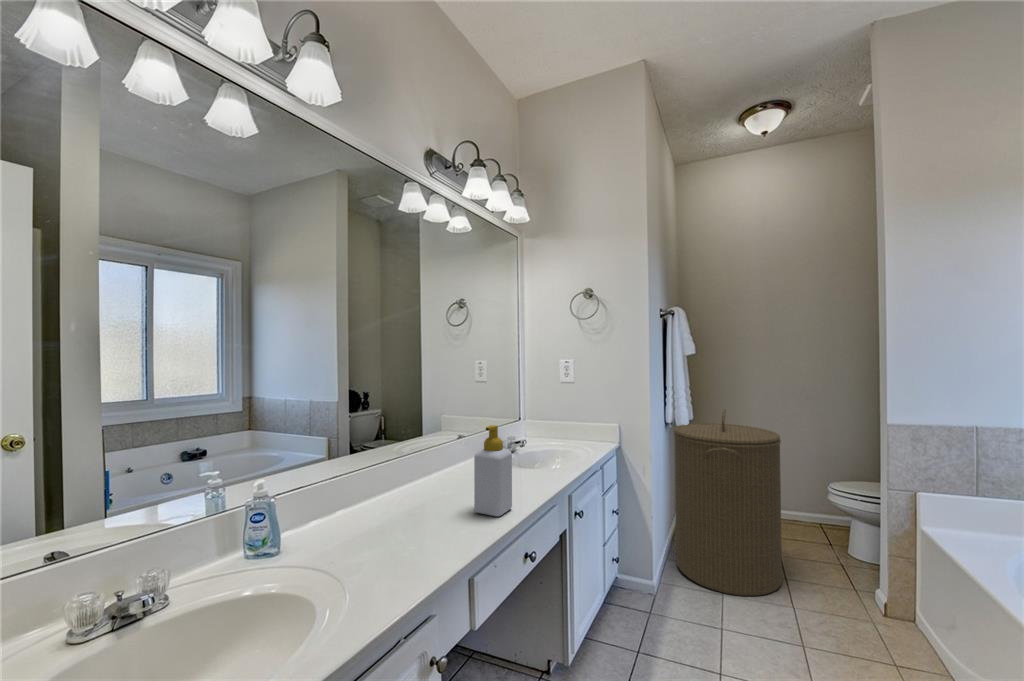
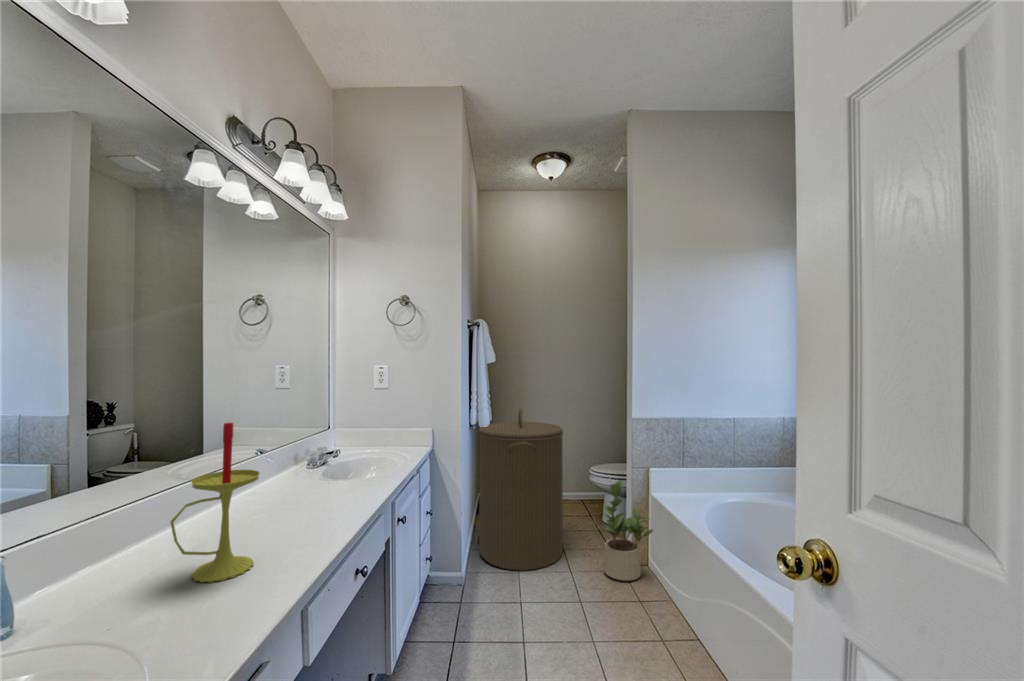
candle: none [380,409,441,540] -> present [170,423,260,582]
soap bottle: present [474,425,512,516] -> none [296,433,342,535]
potted plant: none [838,509,919,641] -> present [604,481,653,581]

